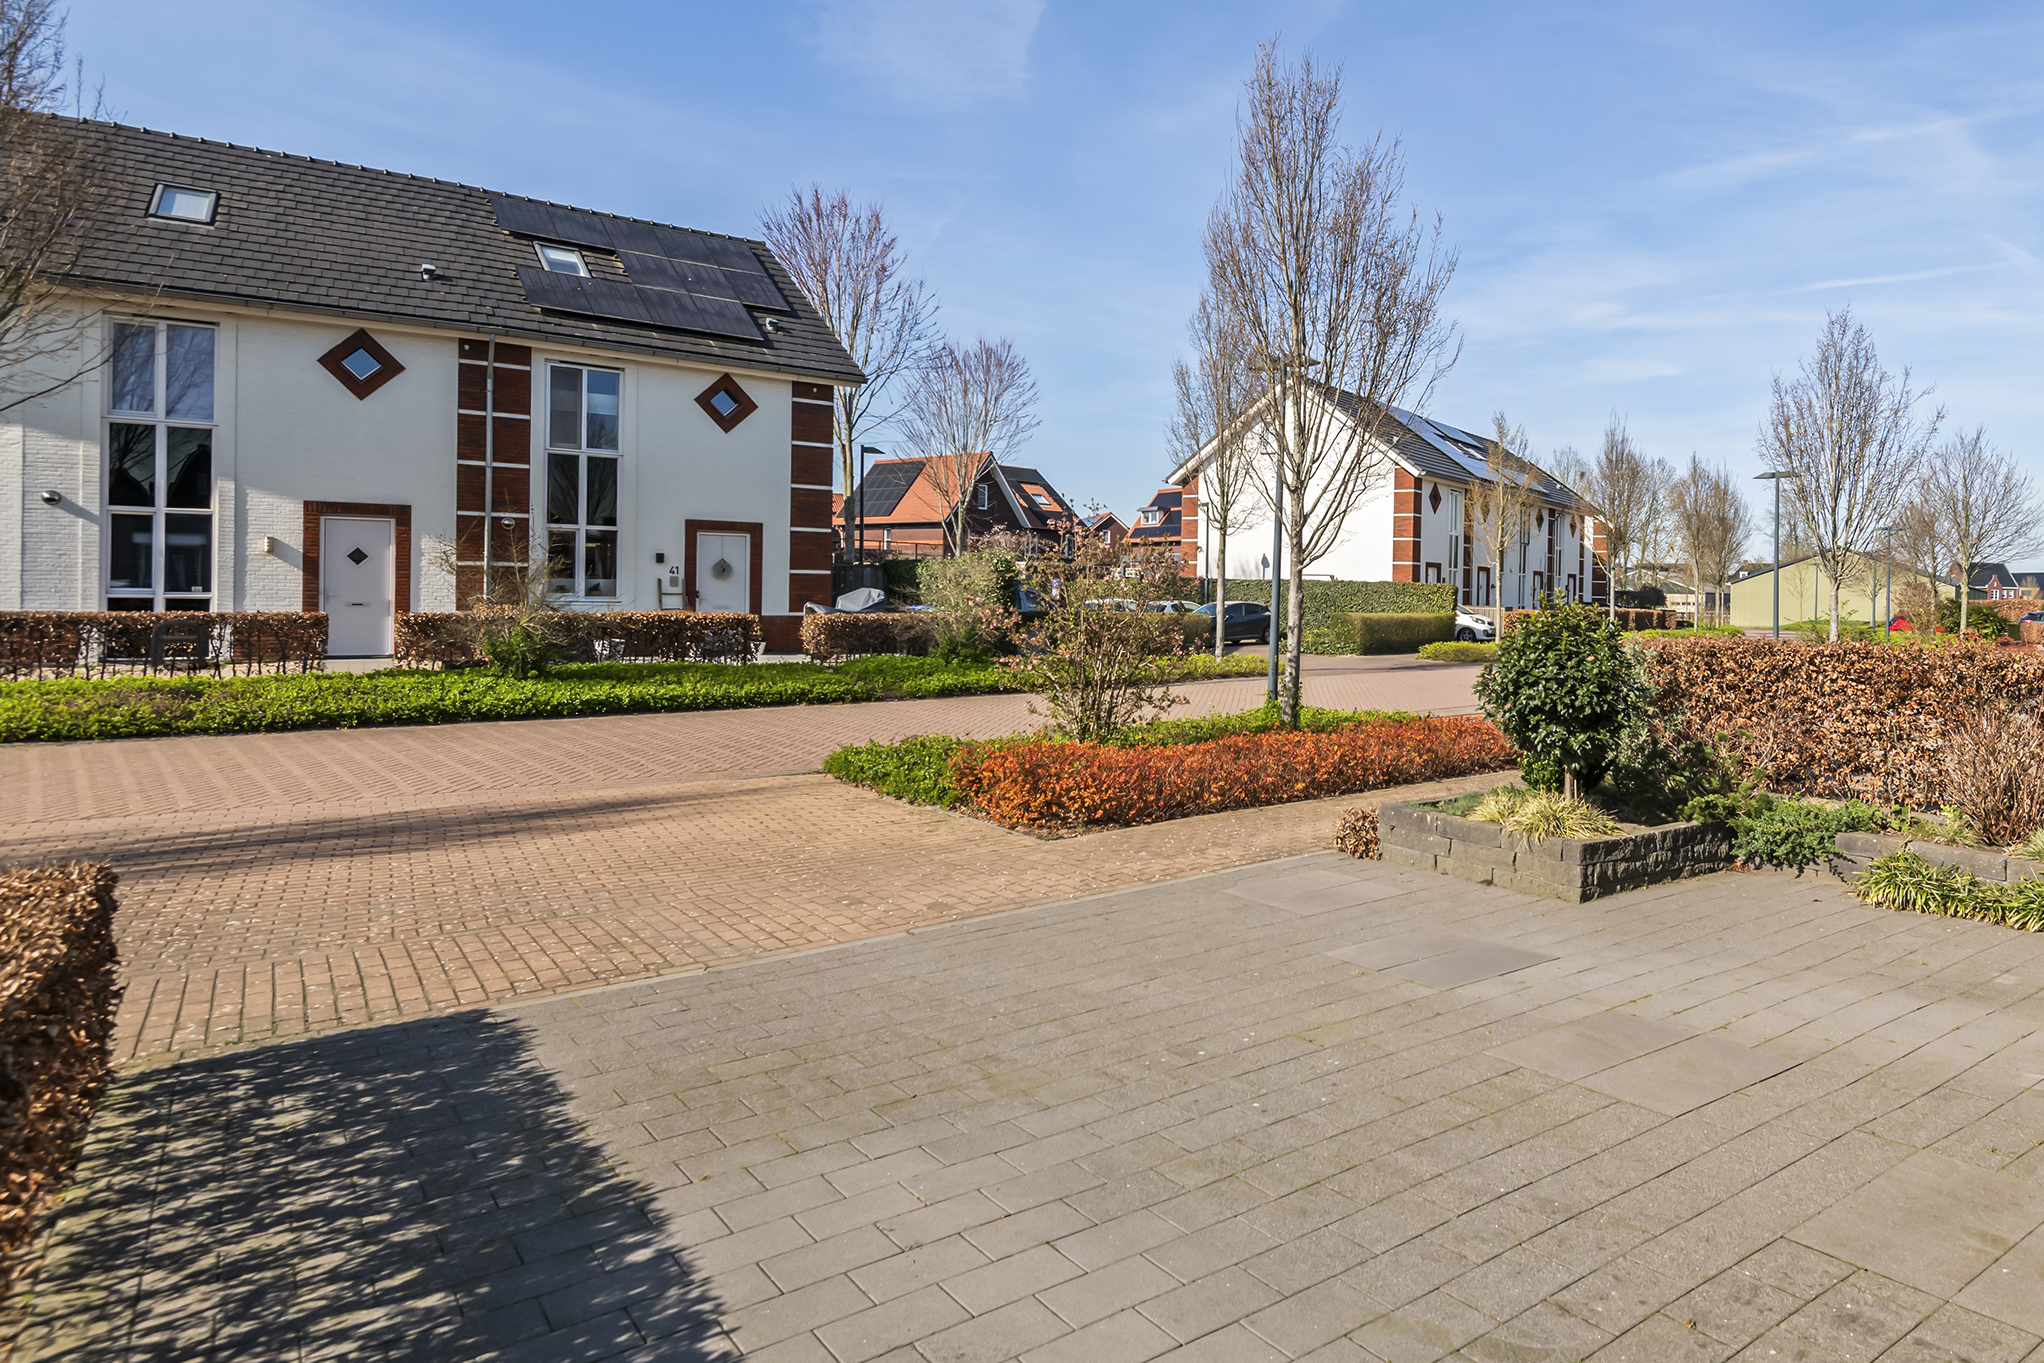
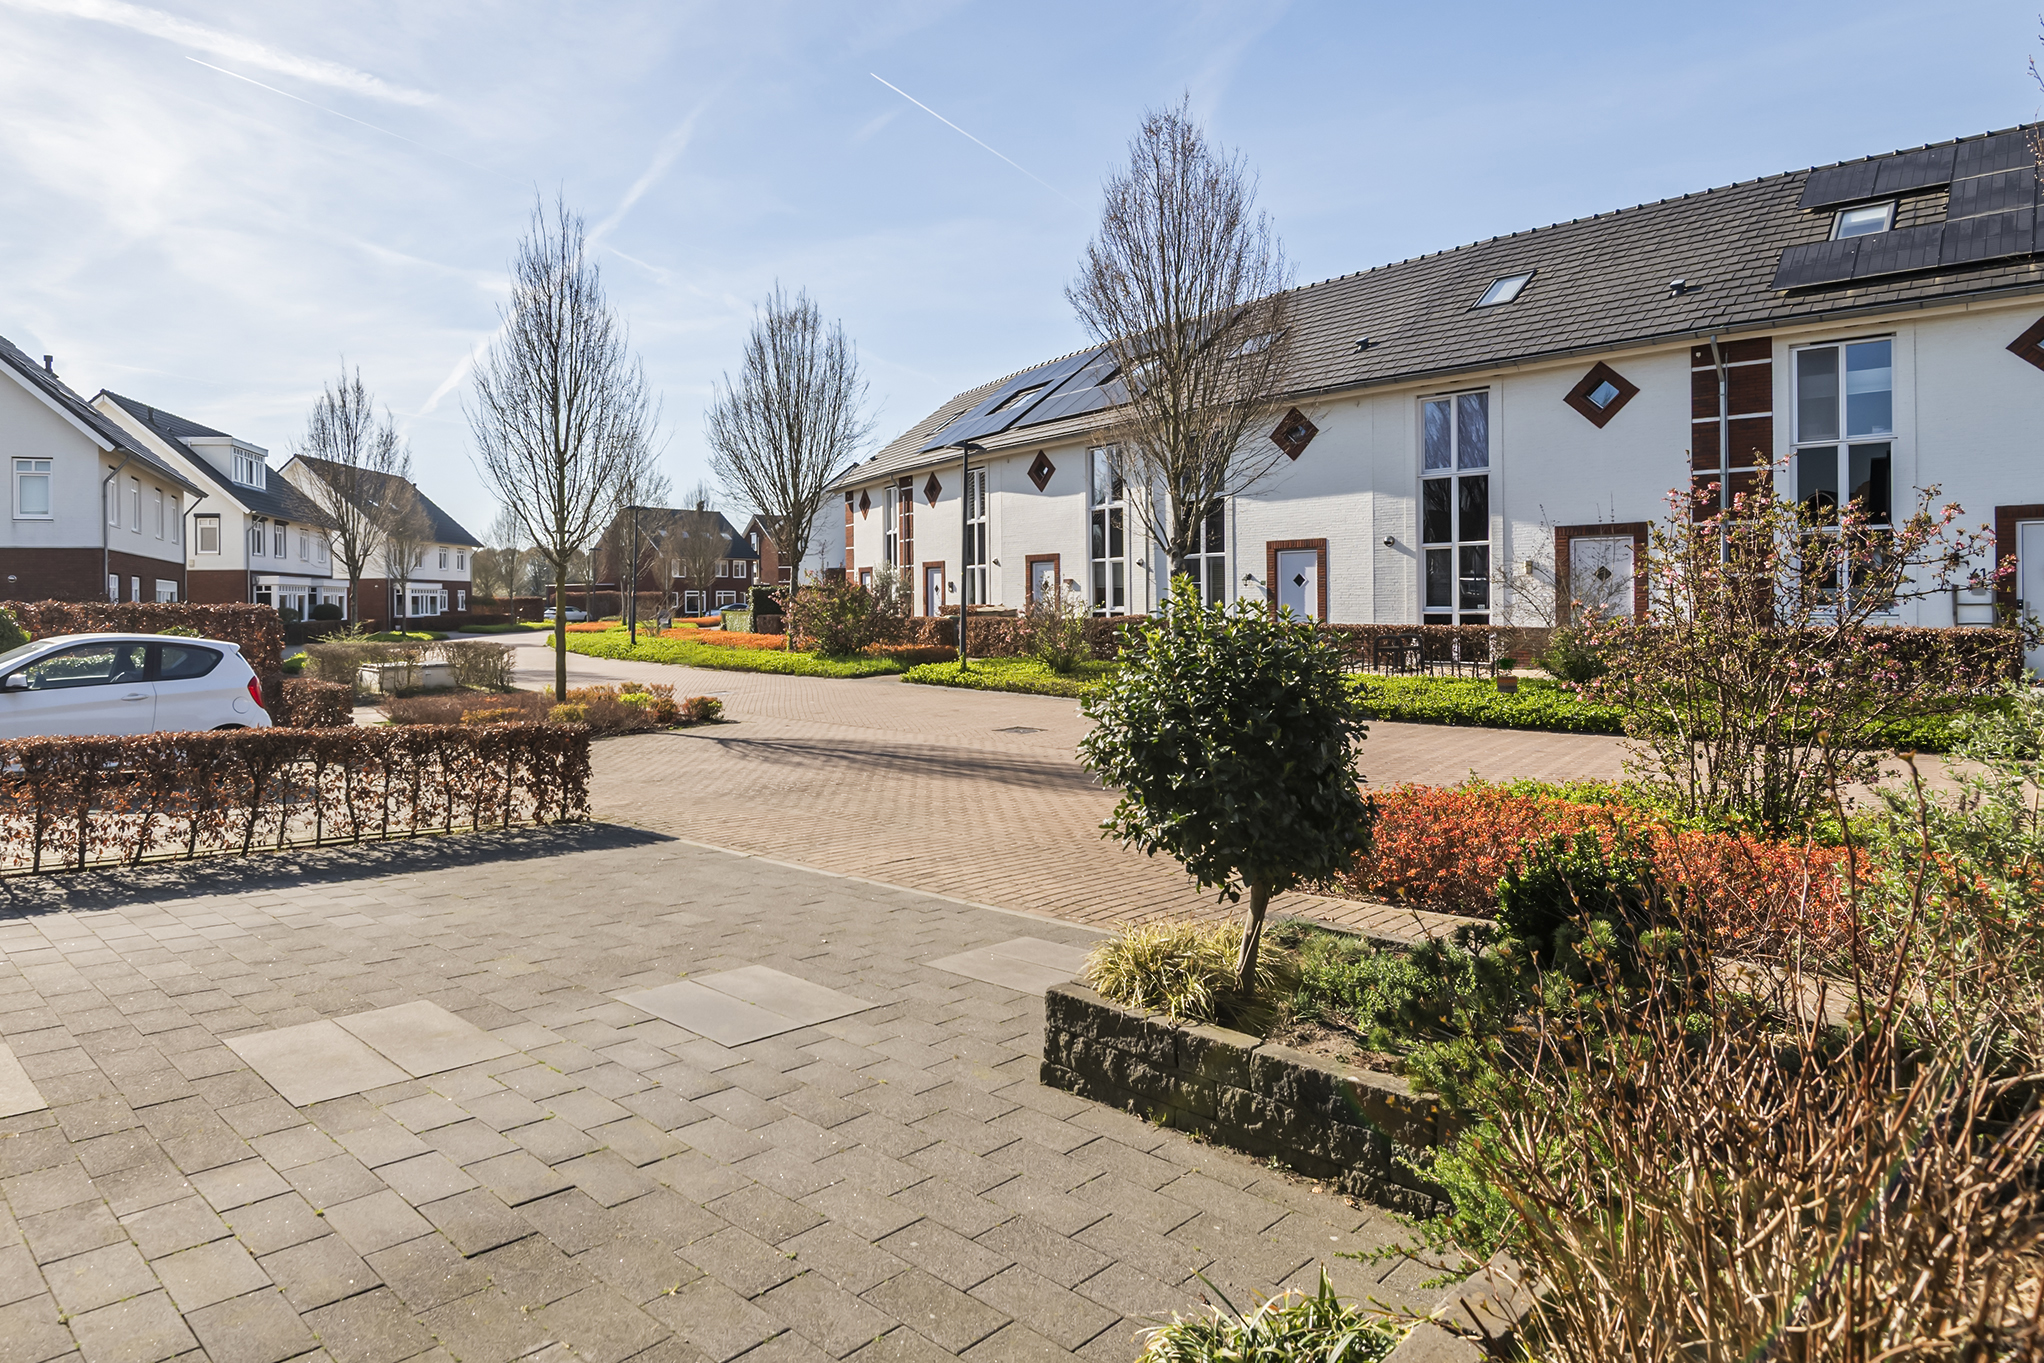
potted tree: none [457,642,486,681] -> present [1495,657,1520,692]

